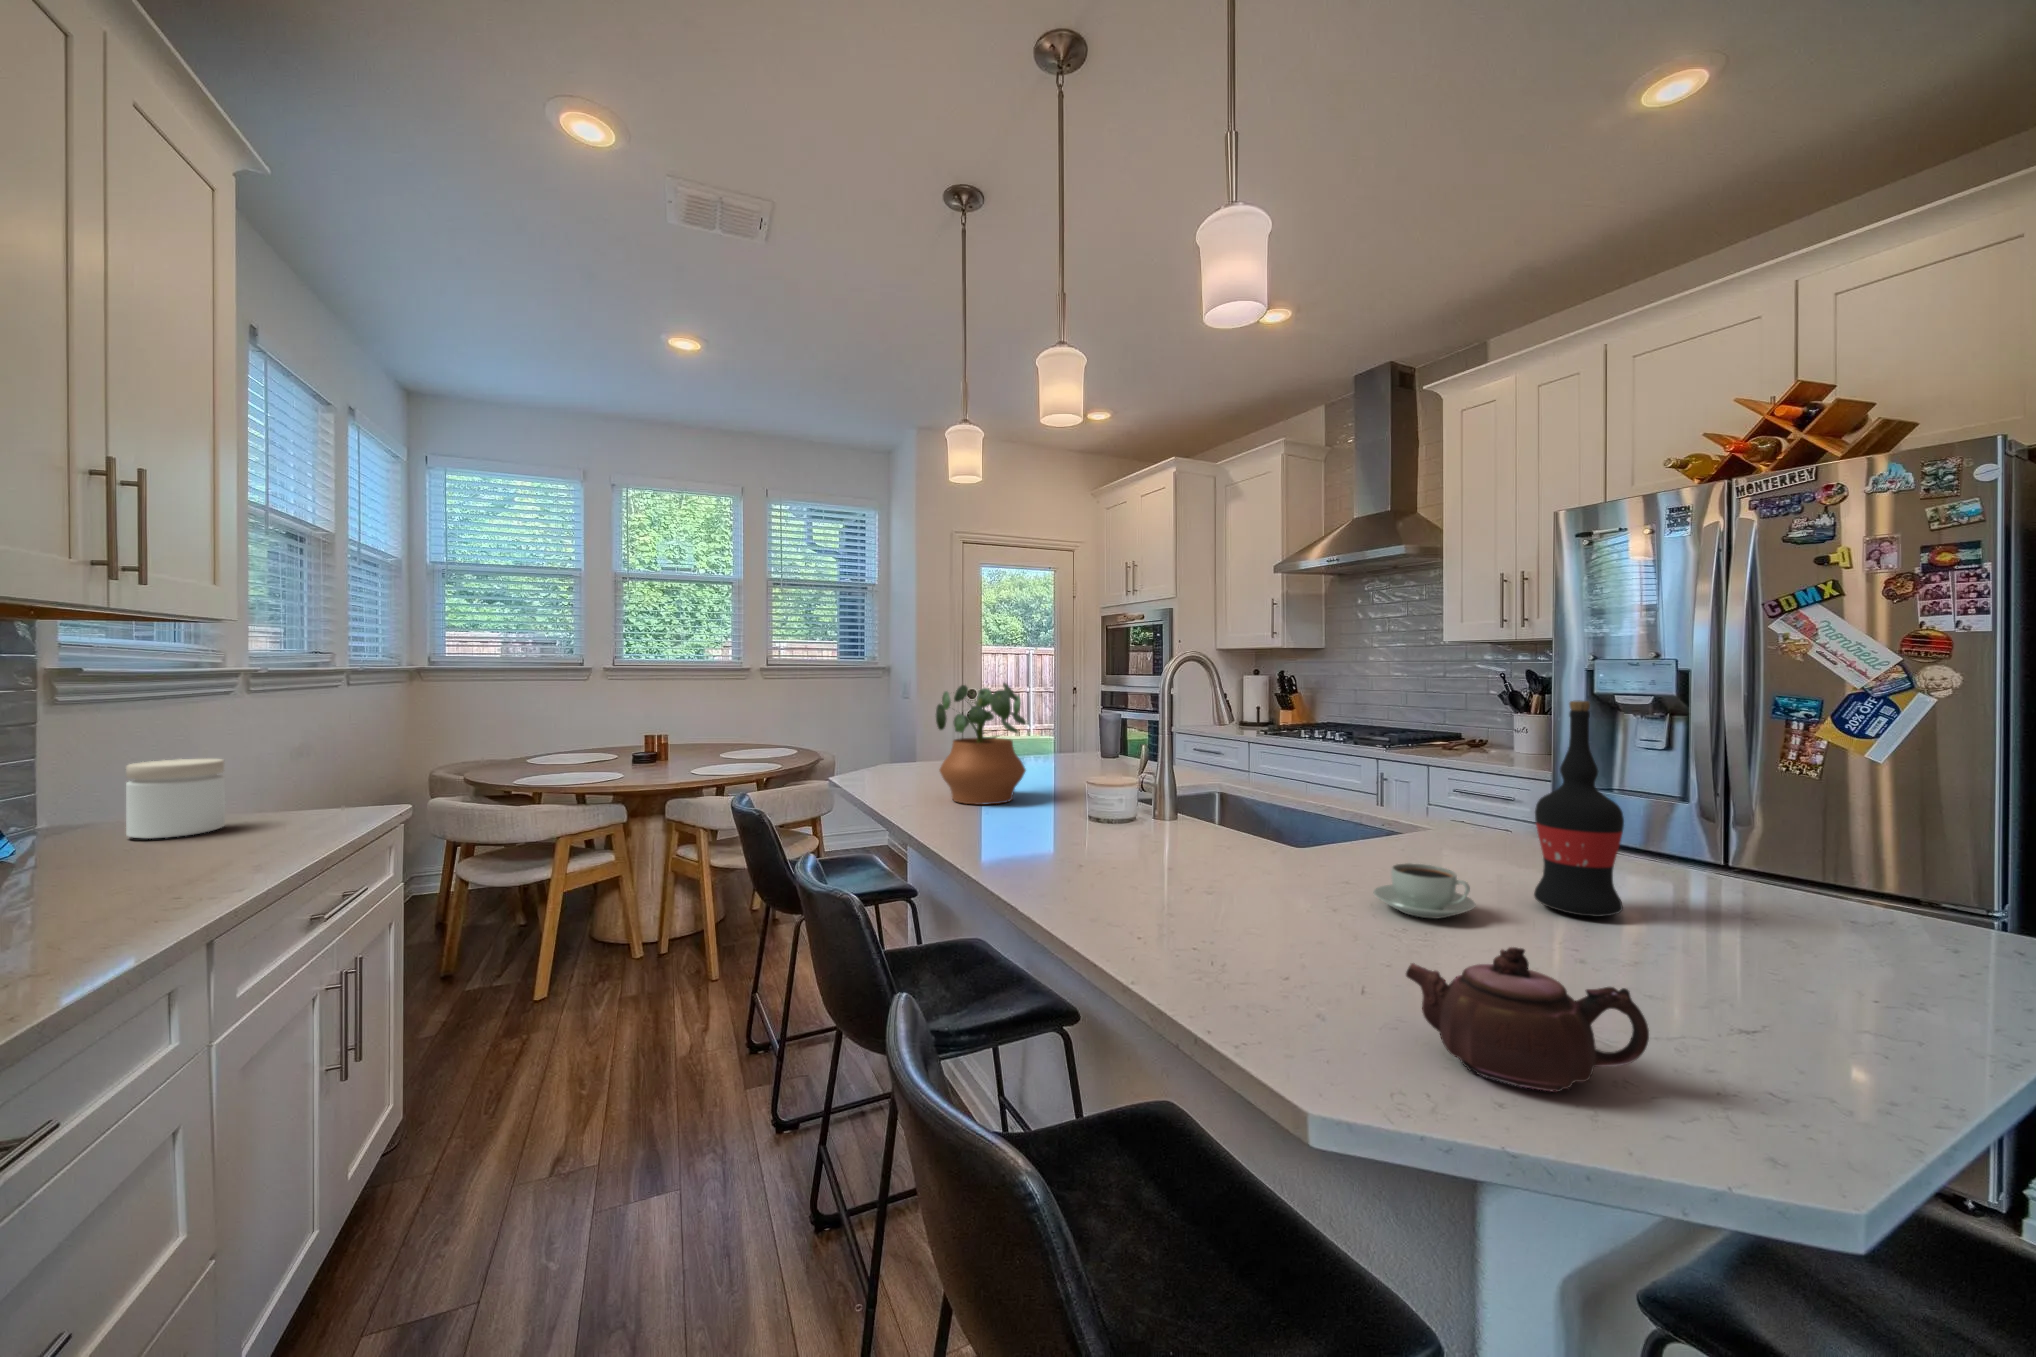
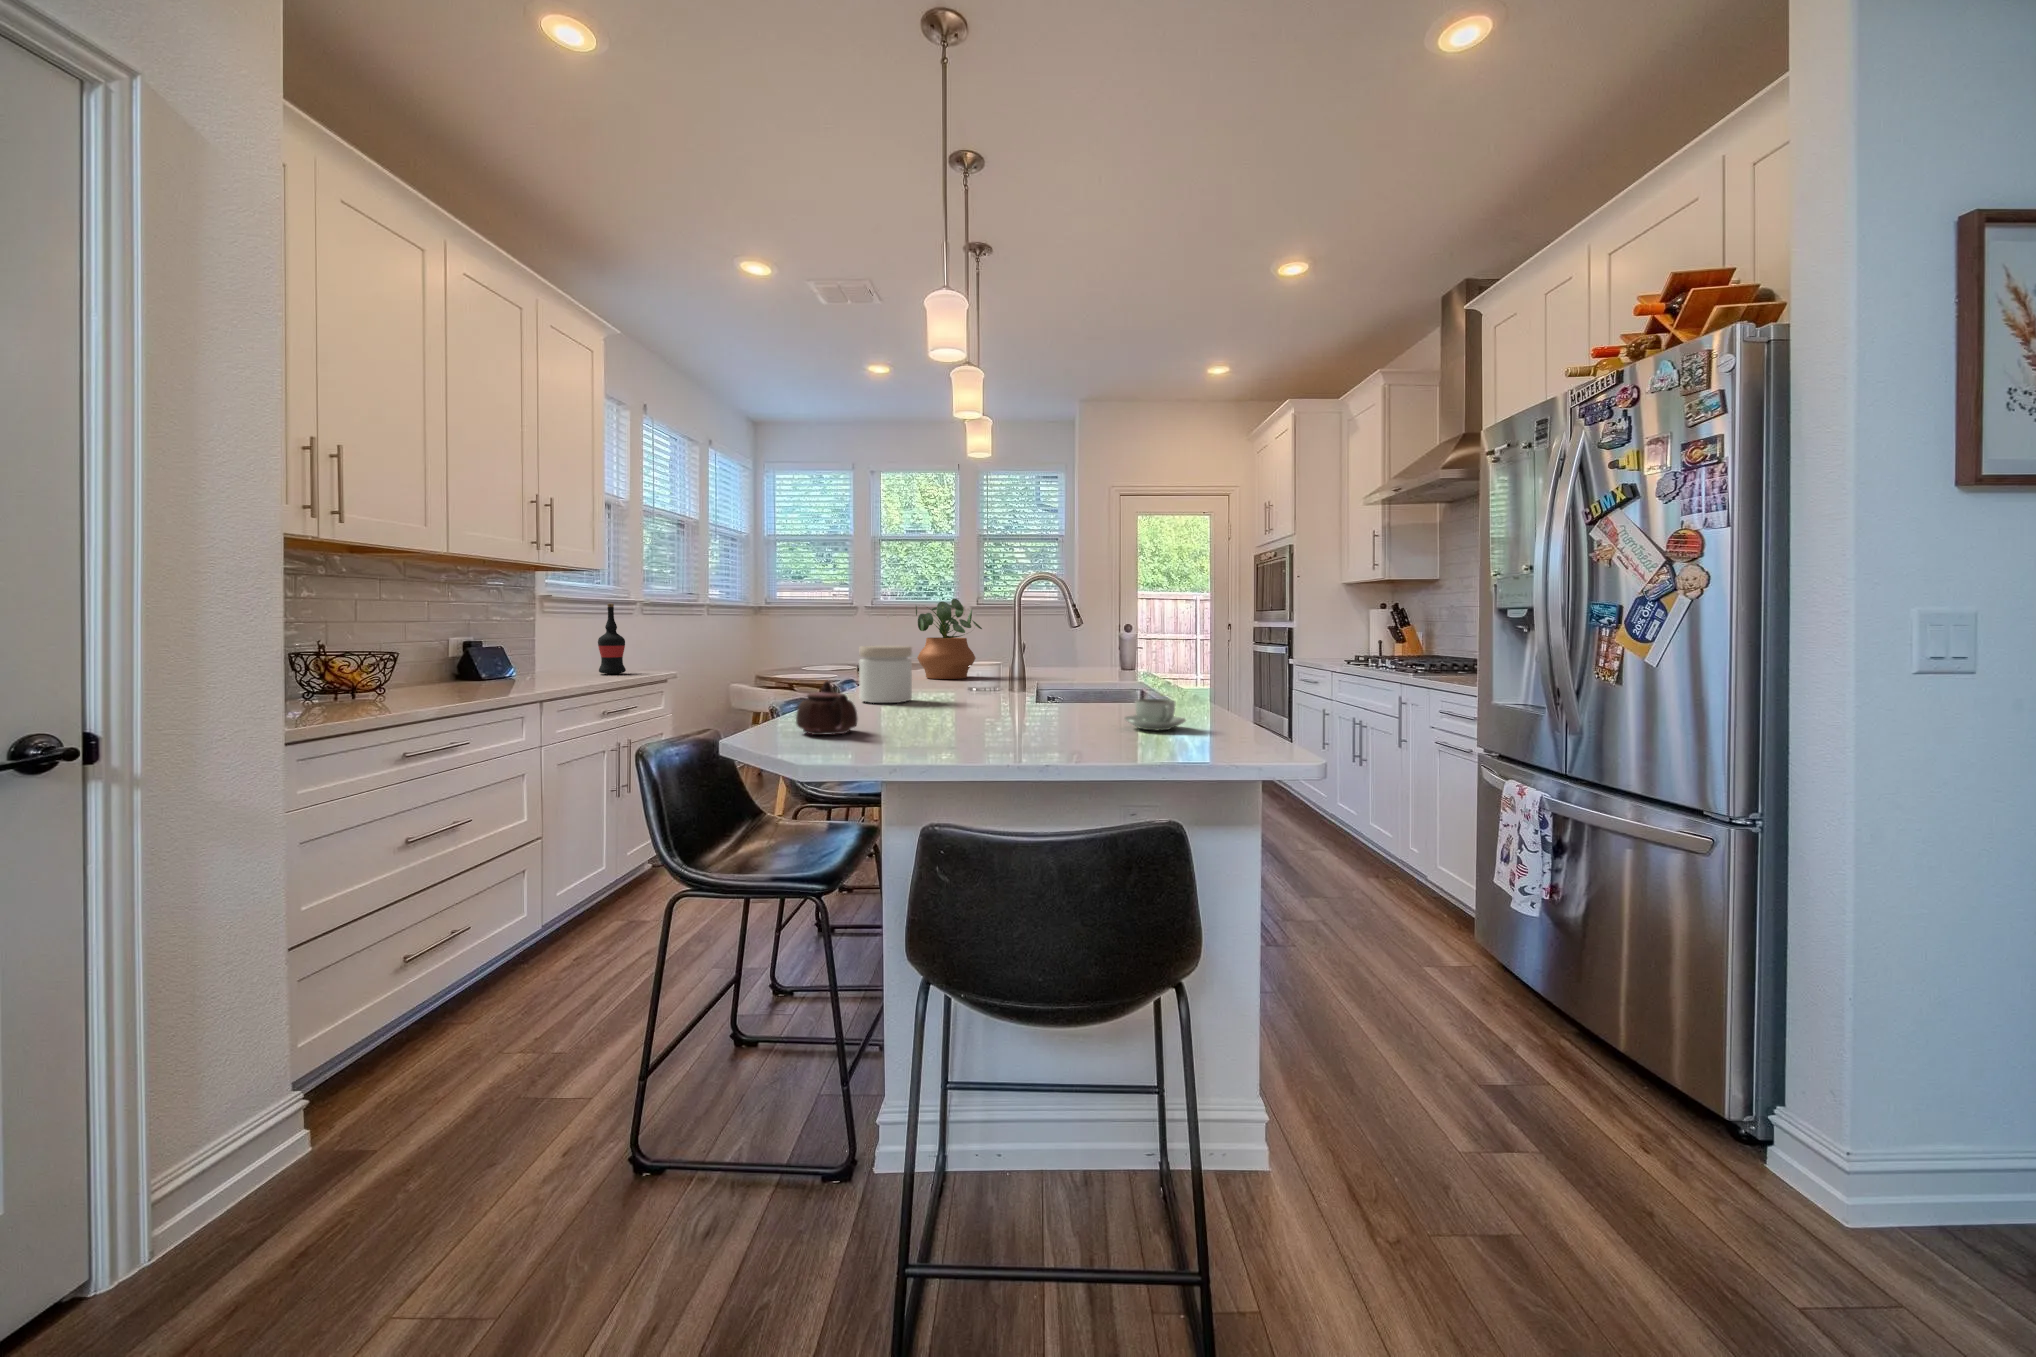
wine bottle: present [1534,701,1624,917] -> present [598,604,626,674]
jar: present [126,759,225,838] -> present [859,646,912,703]
coffee cup: present [1373,863,1476,919] -> present [1124,699,1186,730]

